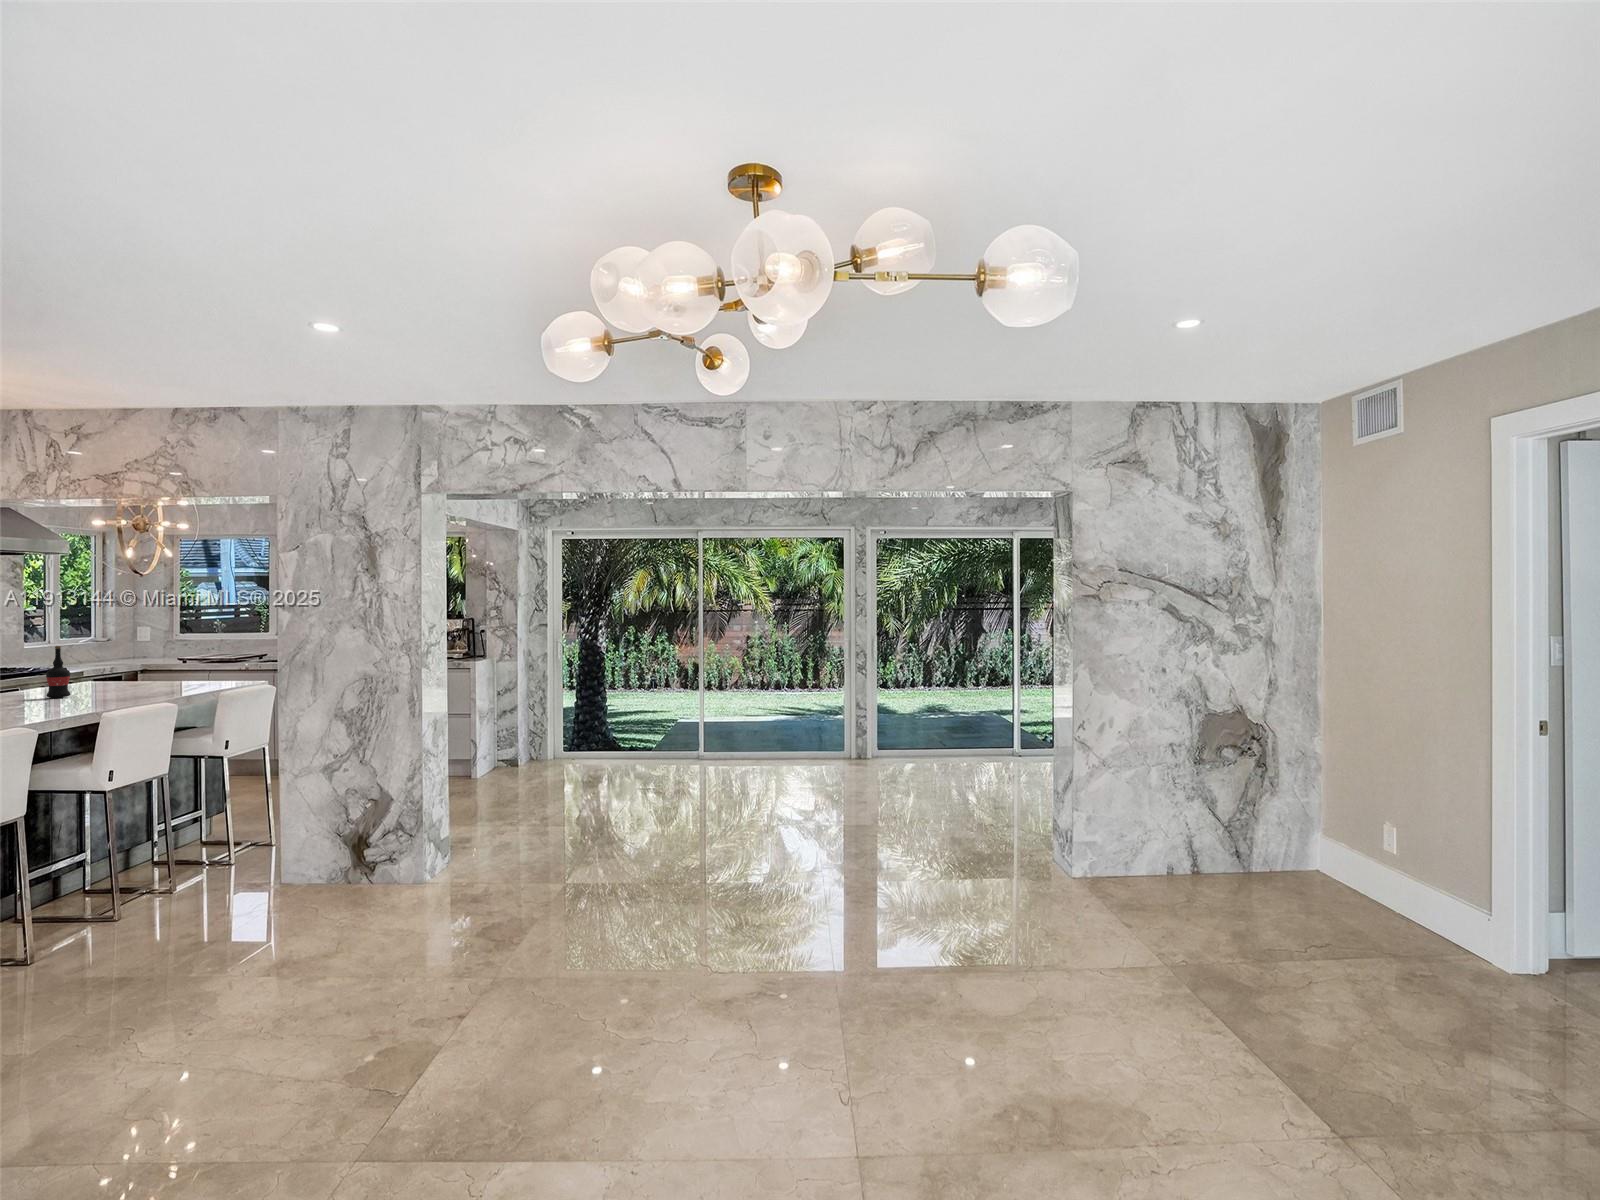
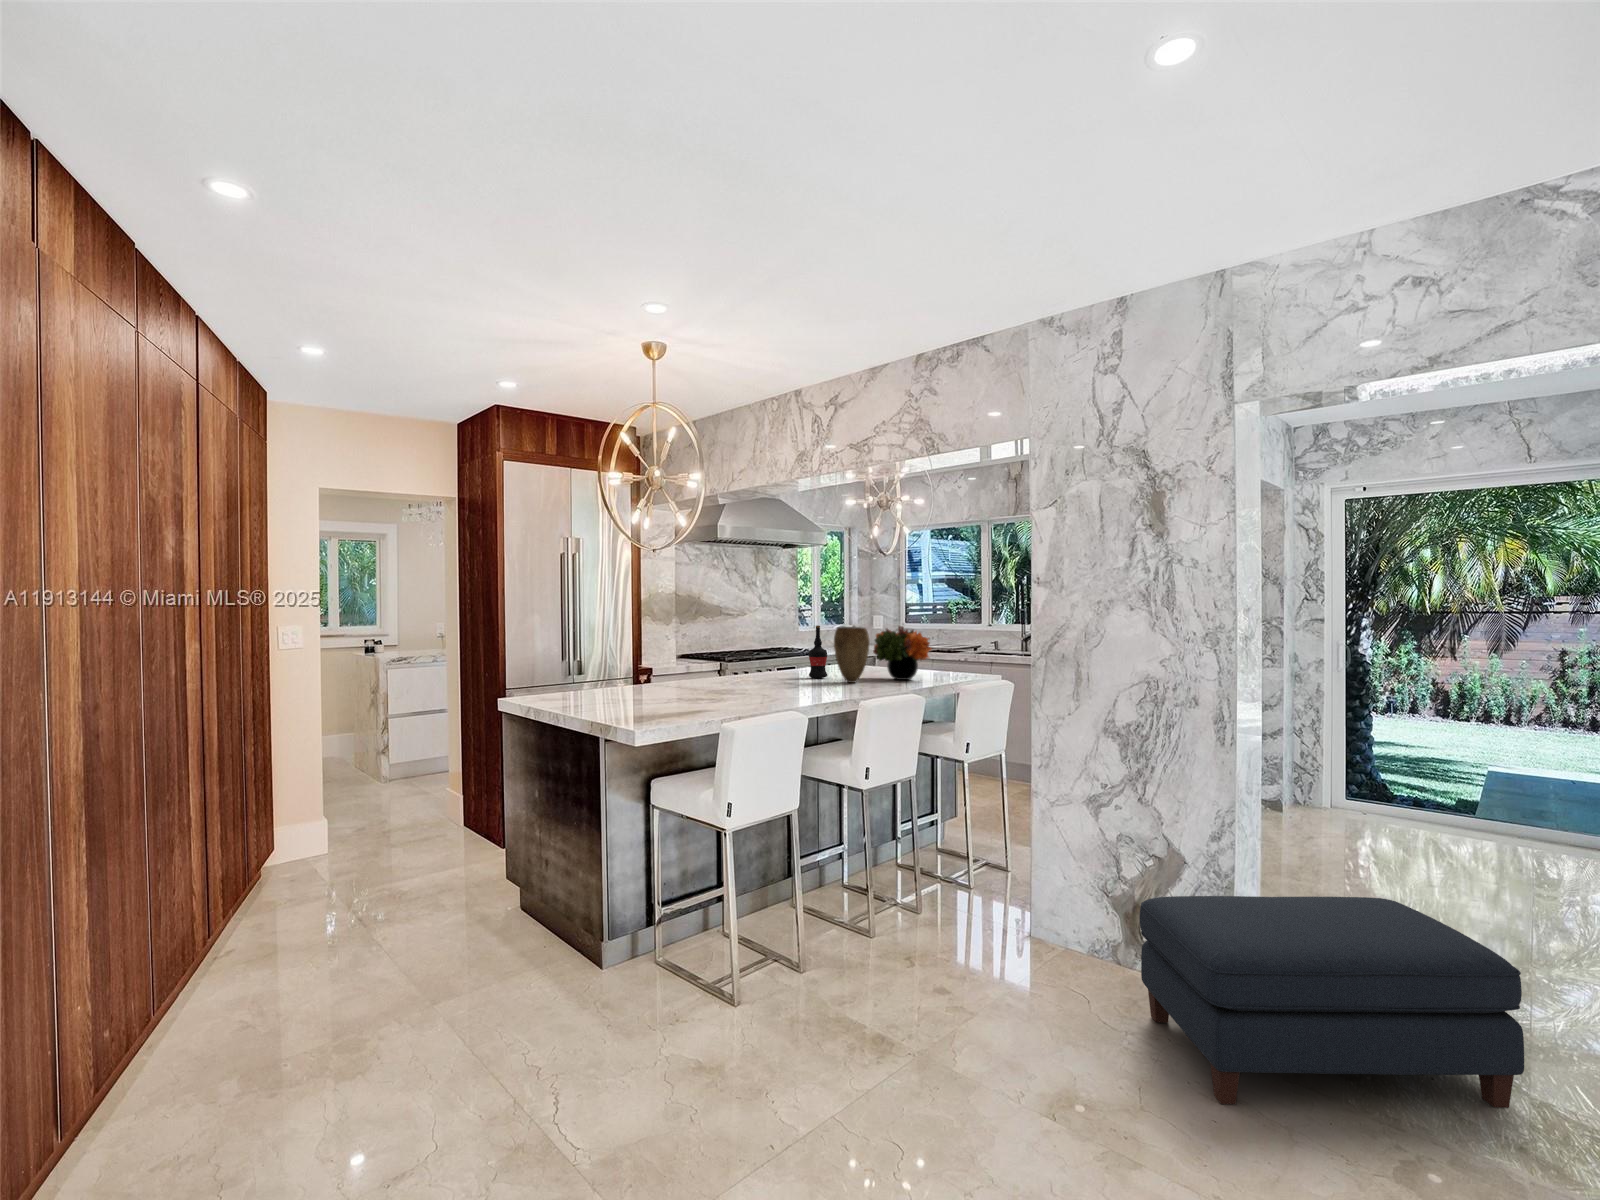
flower arrangement: none [127,643,196,693] -> present [873,626,931,680]
vase: none [78,647,122,699] -> present [834,627,870,683]
ottoman: none [349,798,552,931] -> present [1139,896,1524,1108]

